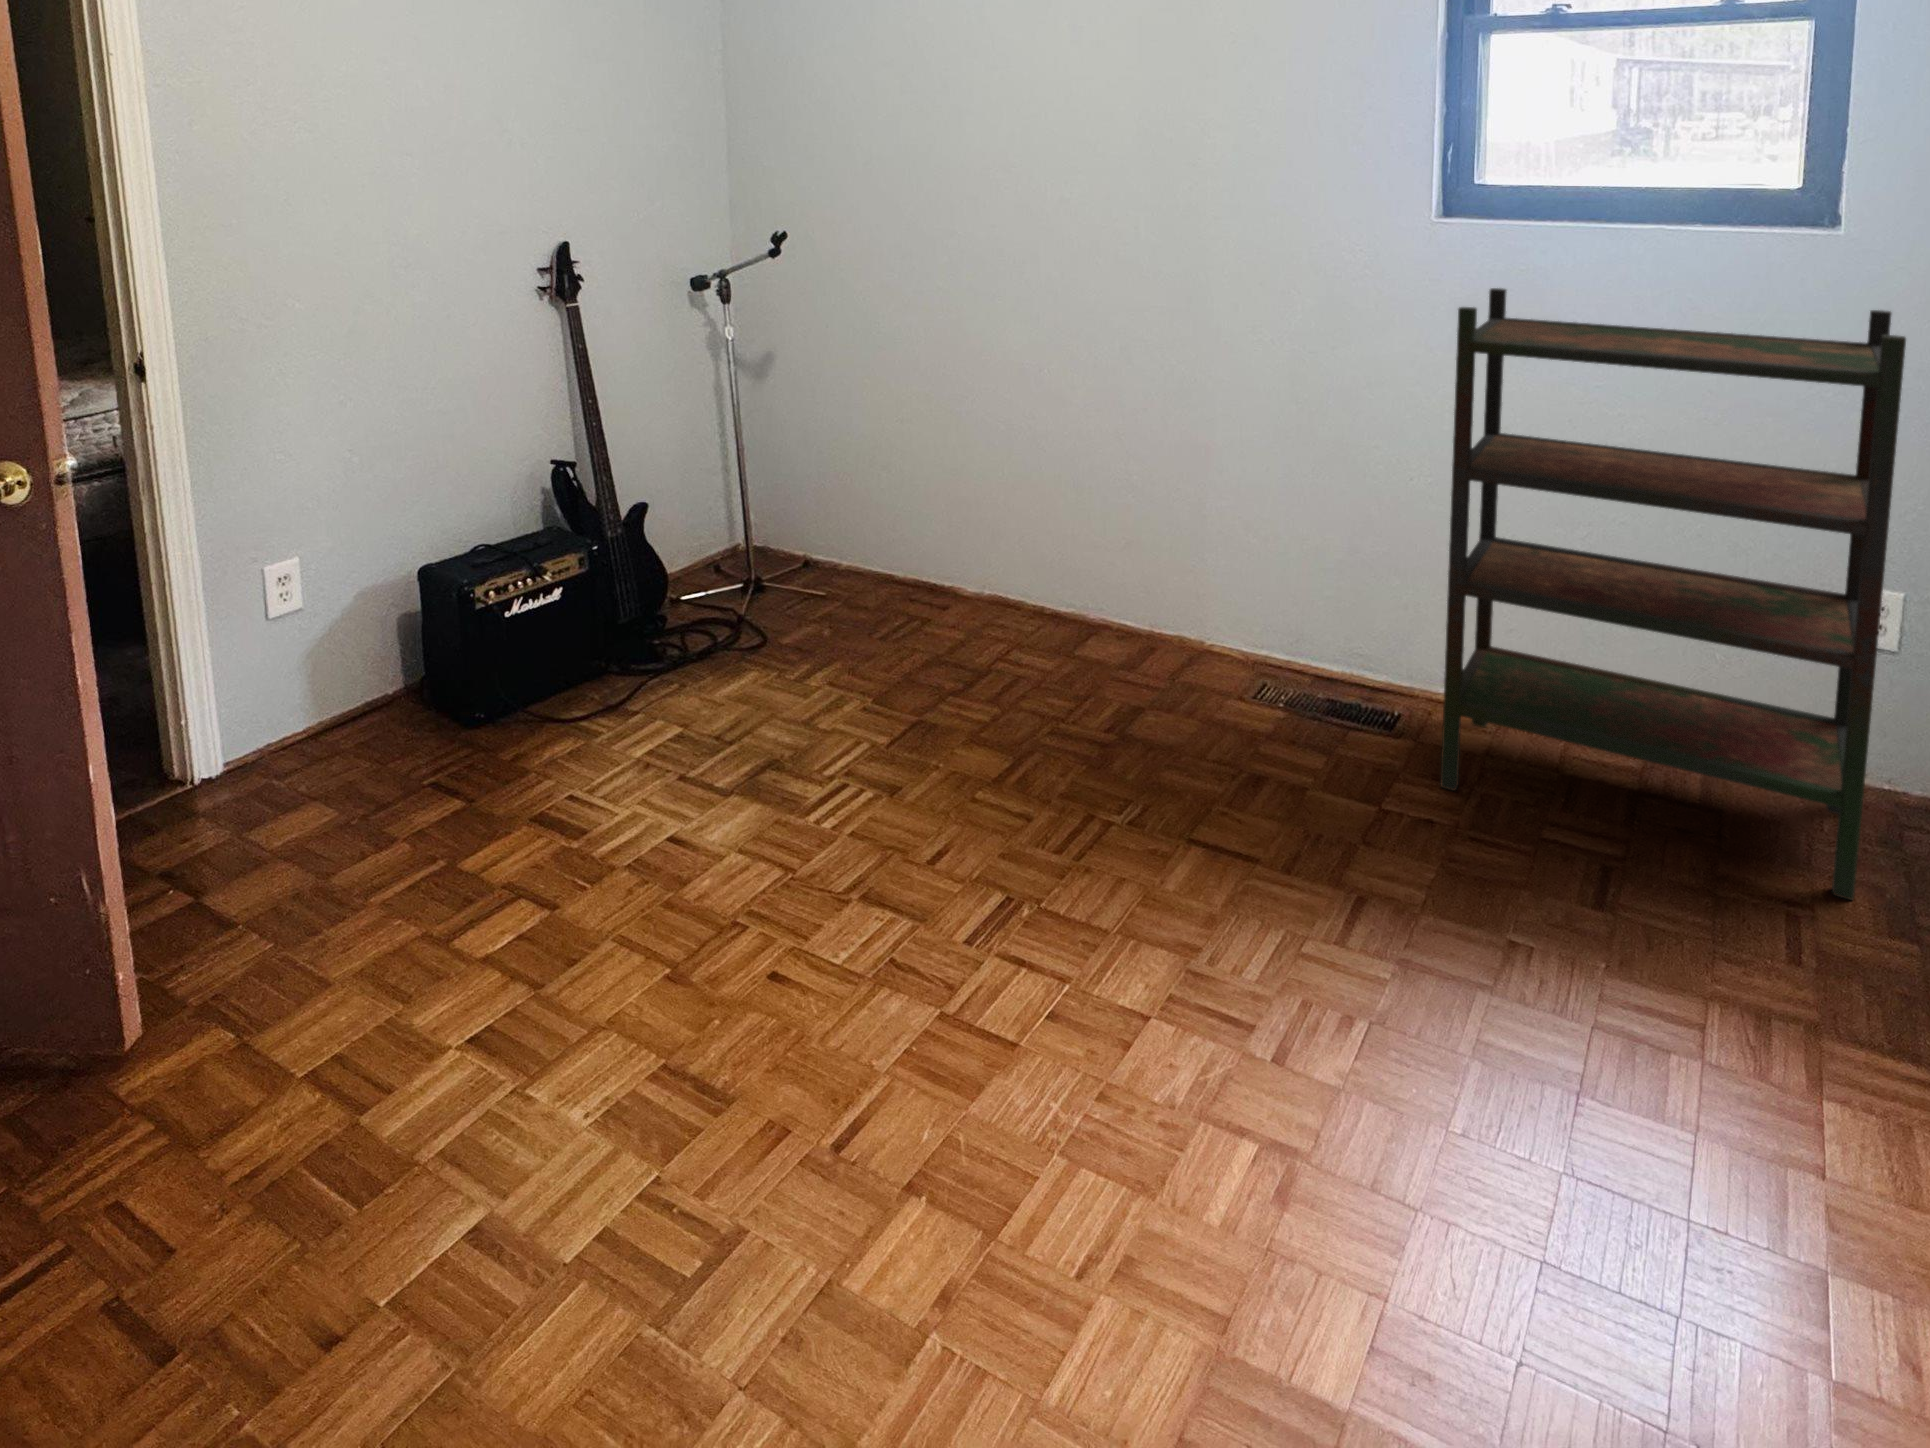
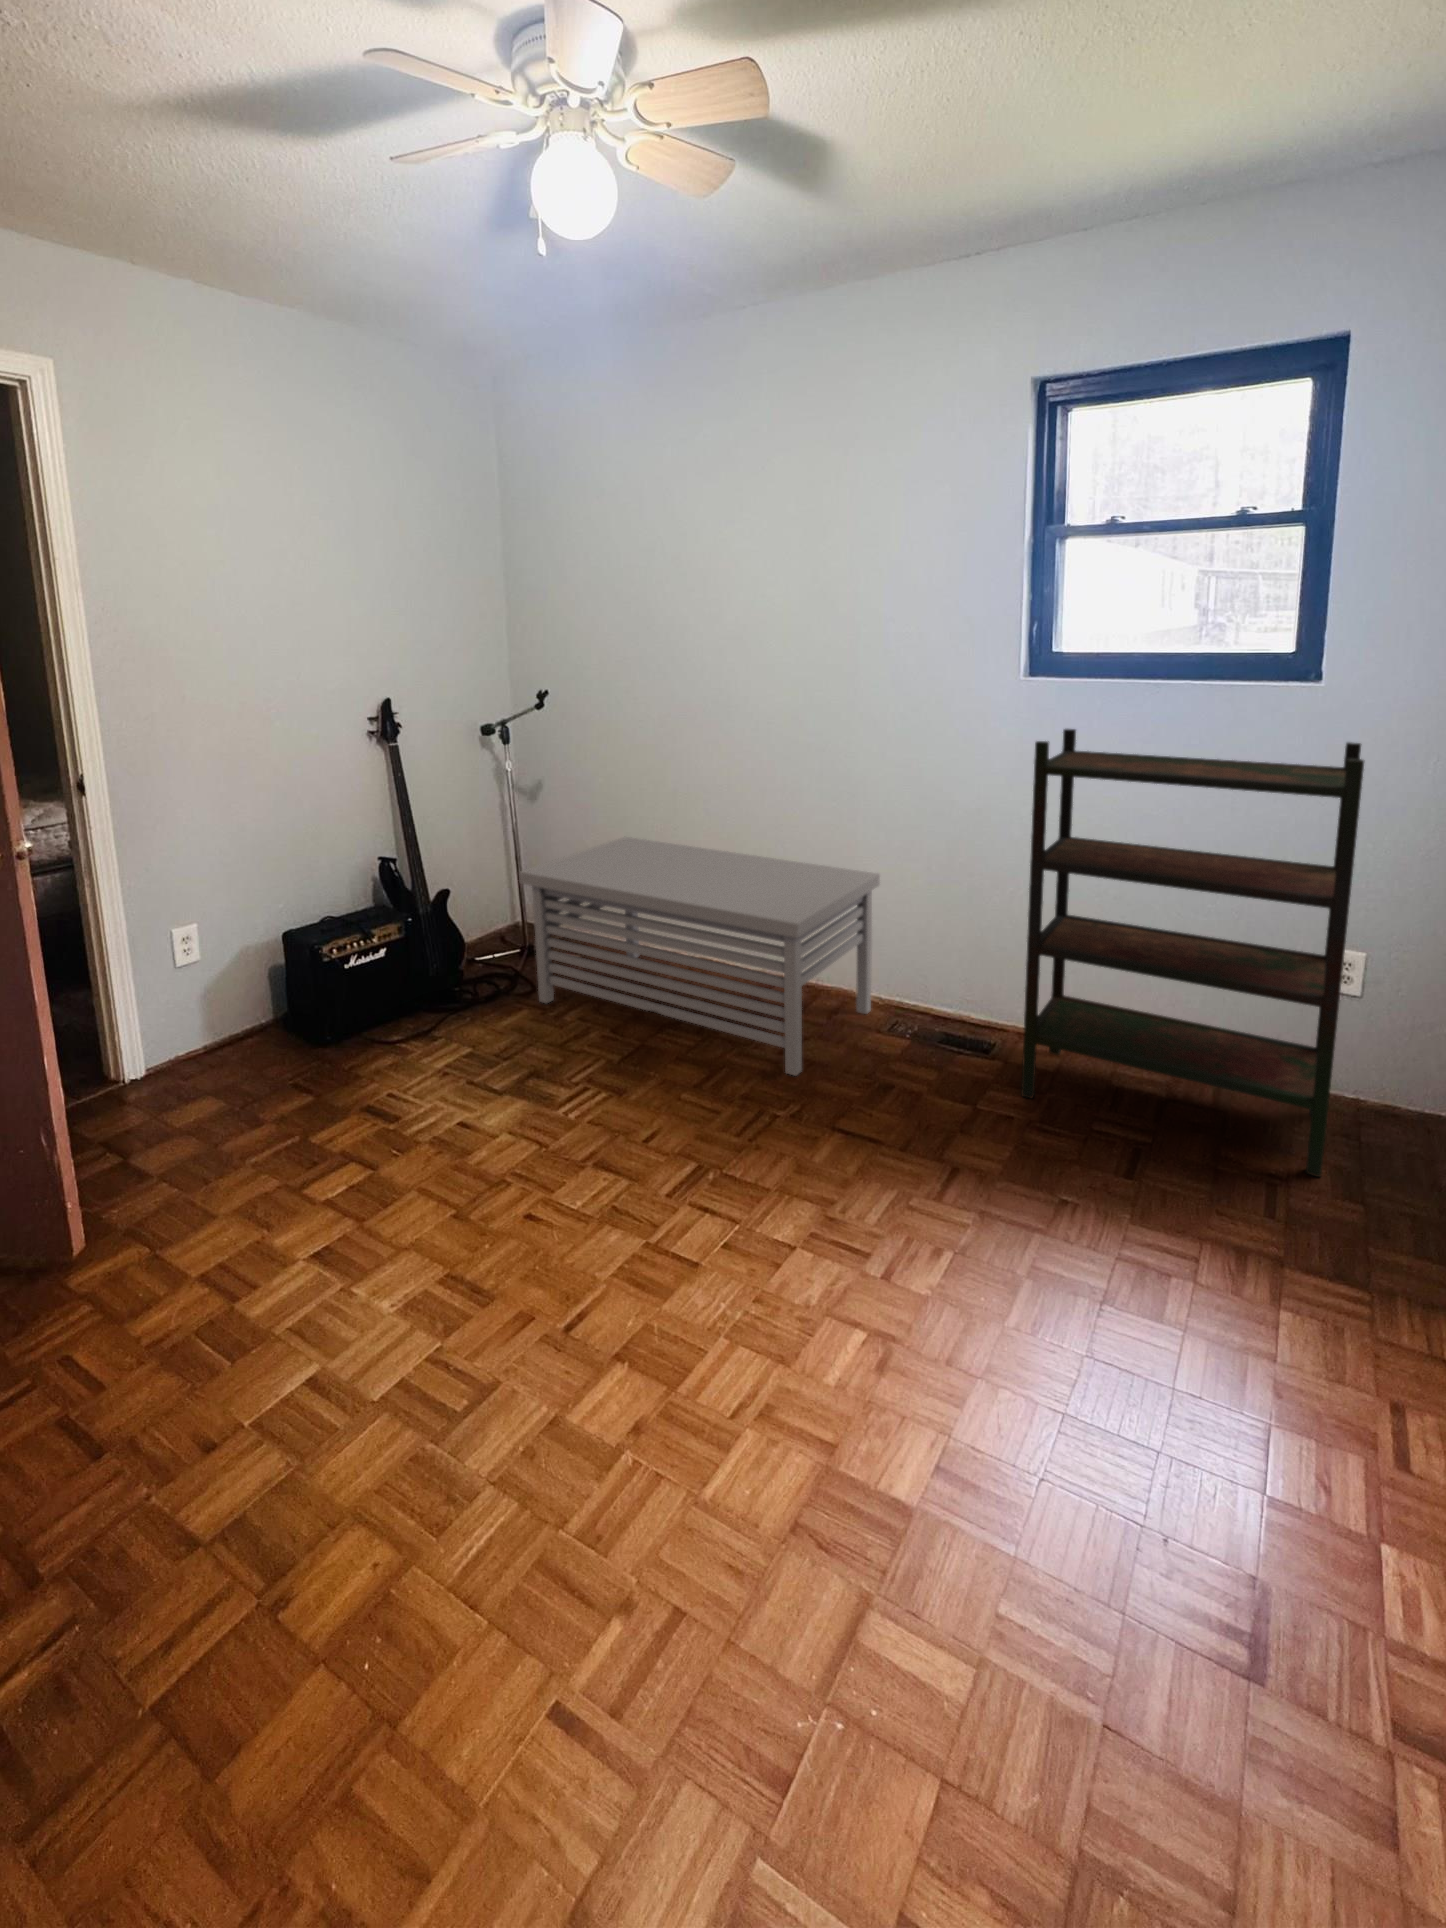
storage bench: none [749,428,1240,762] -> present [519,837,880,1076]

